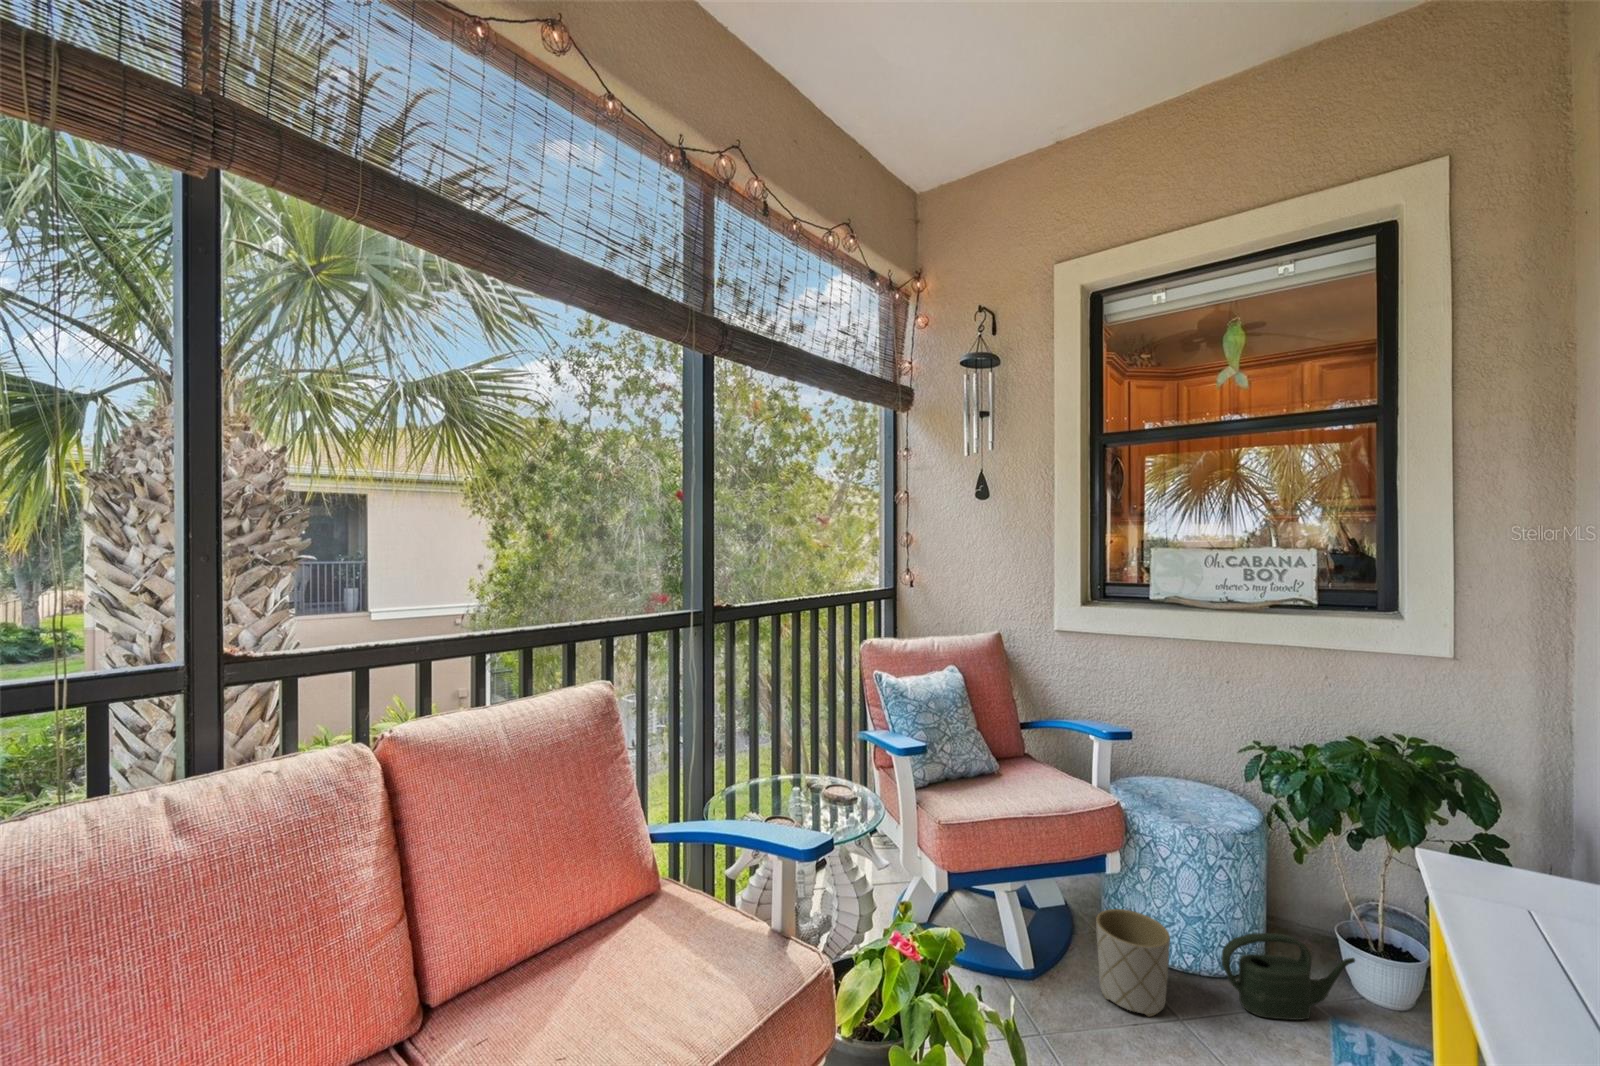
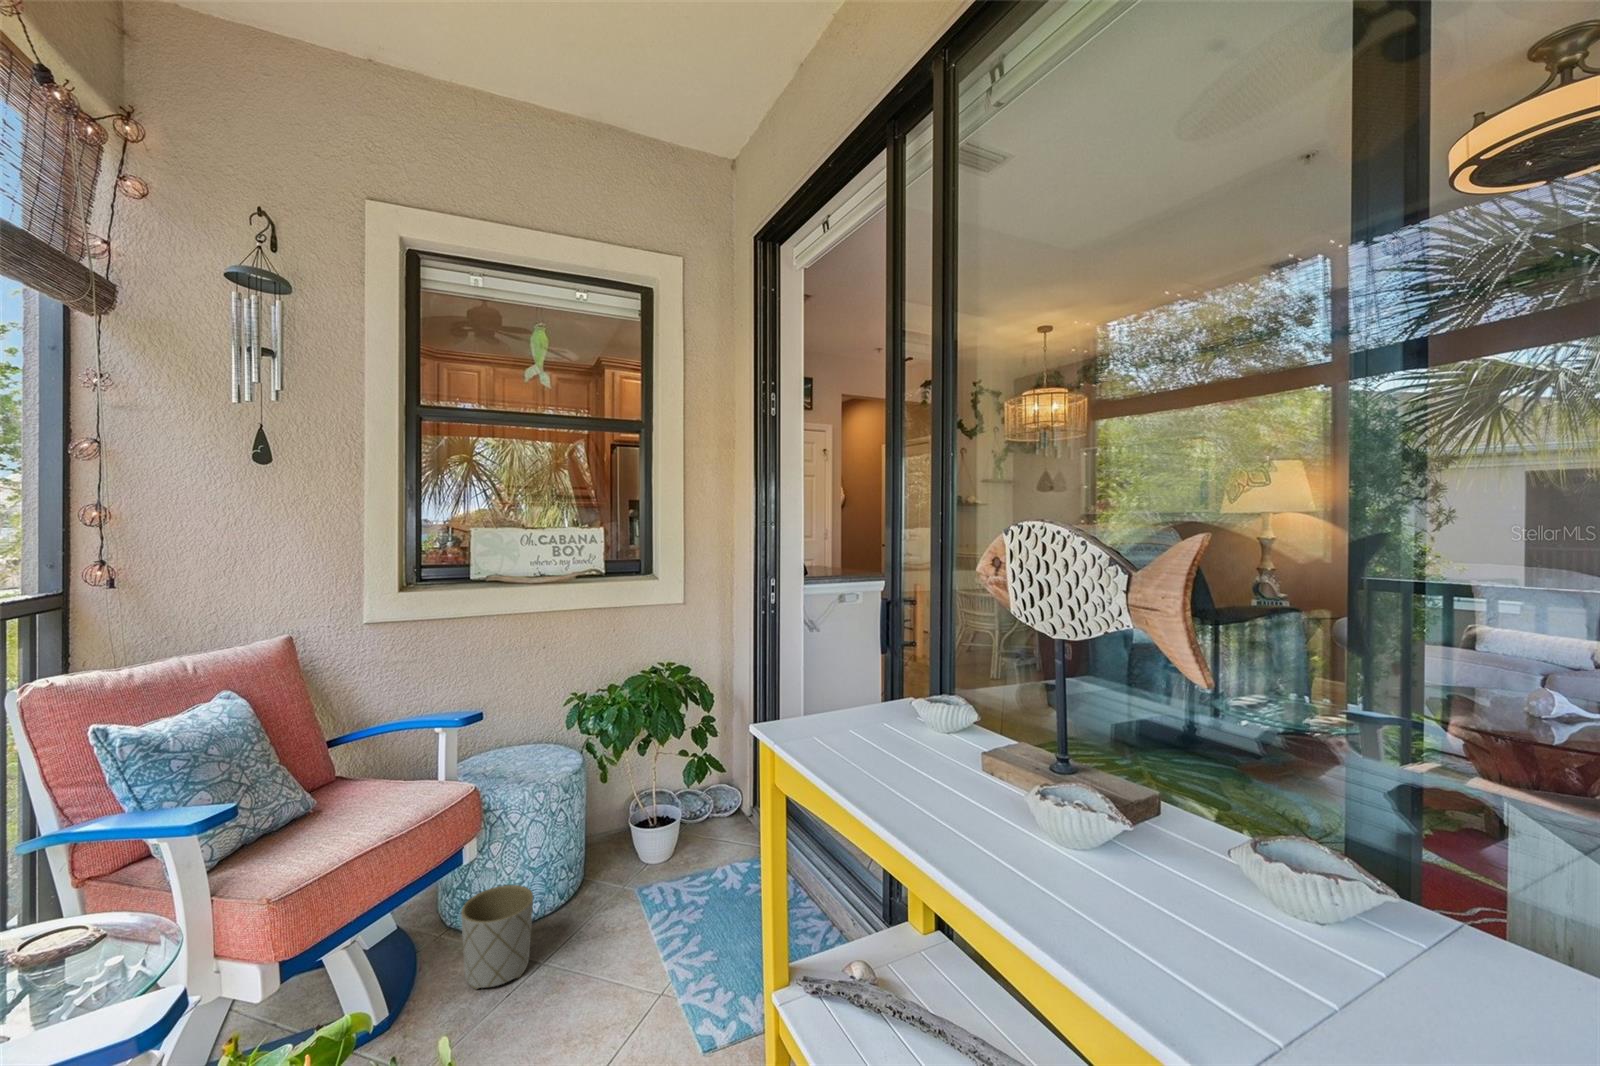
watering can: present [1221,933,1355,1020] -> none [568,836,648,920]

